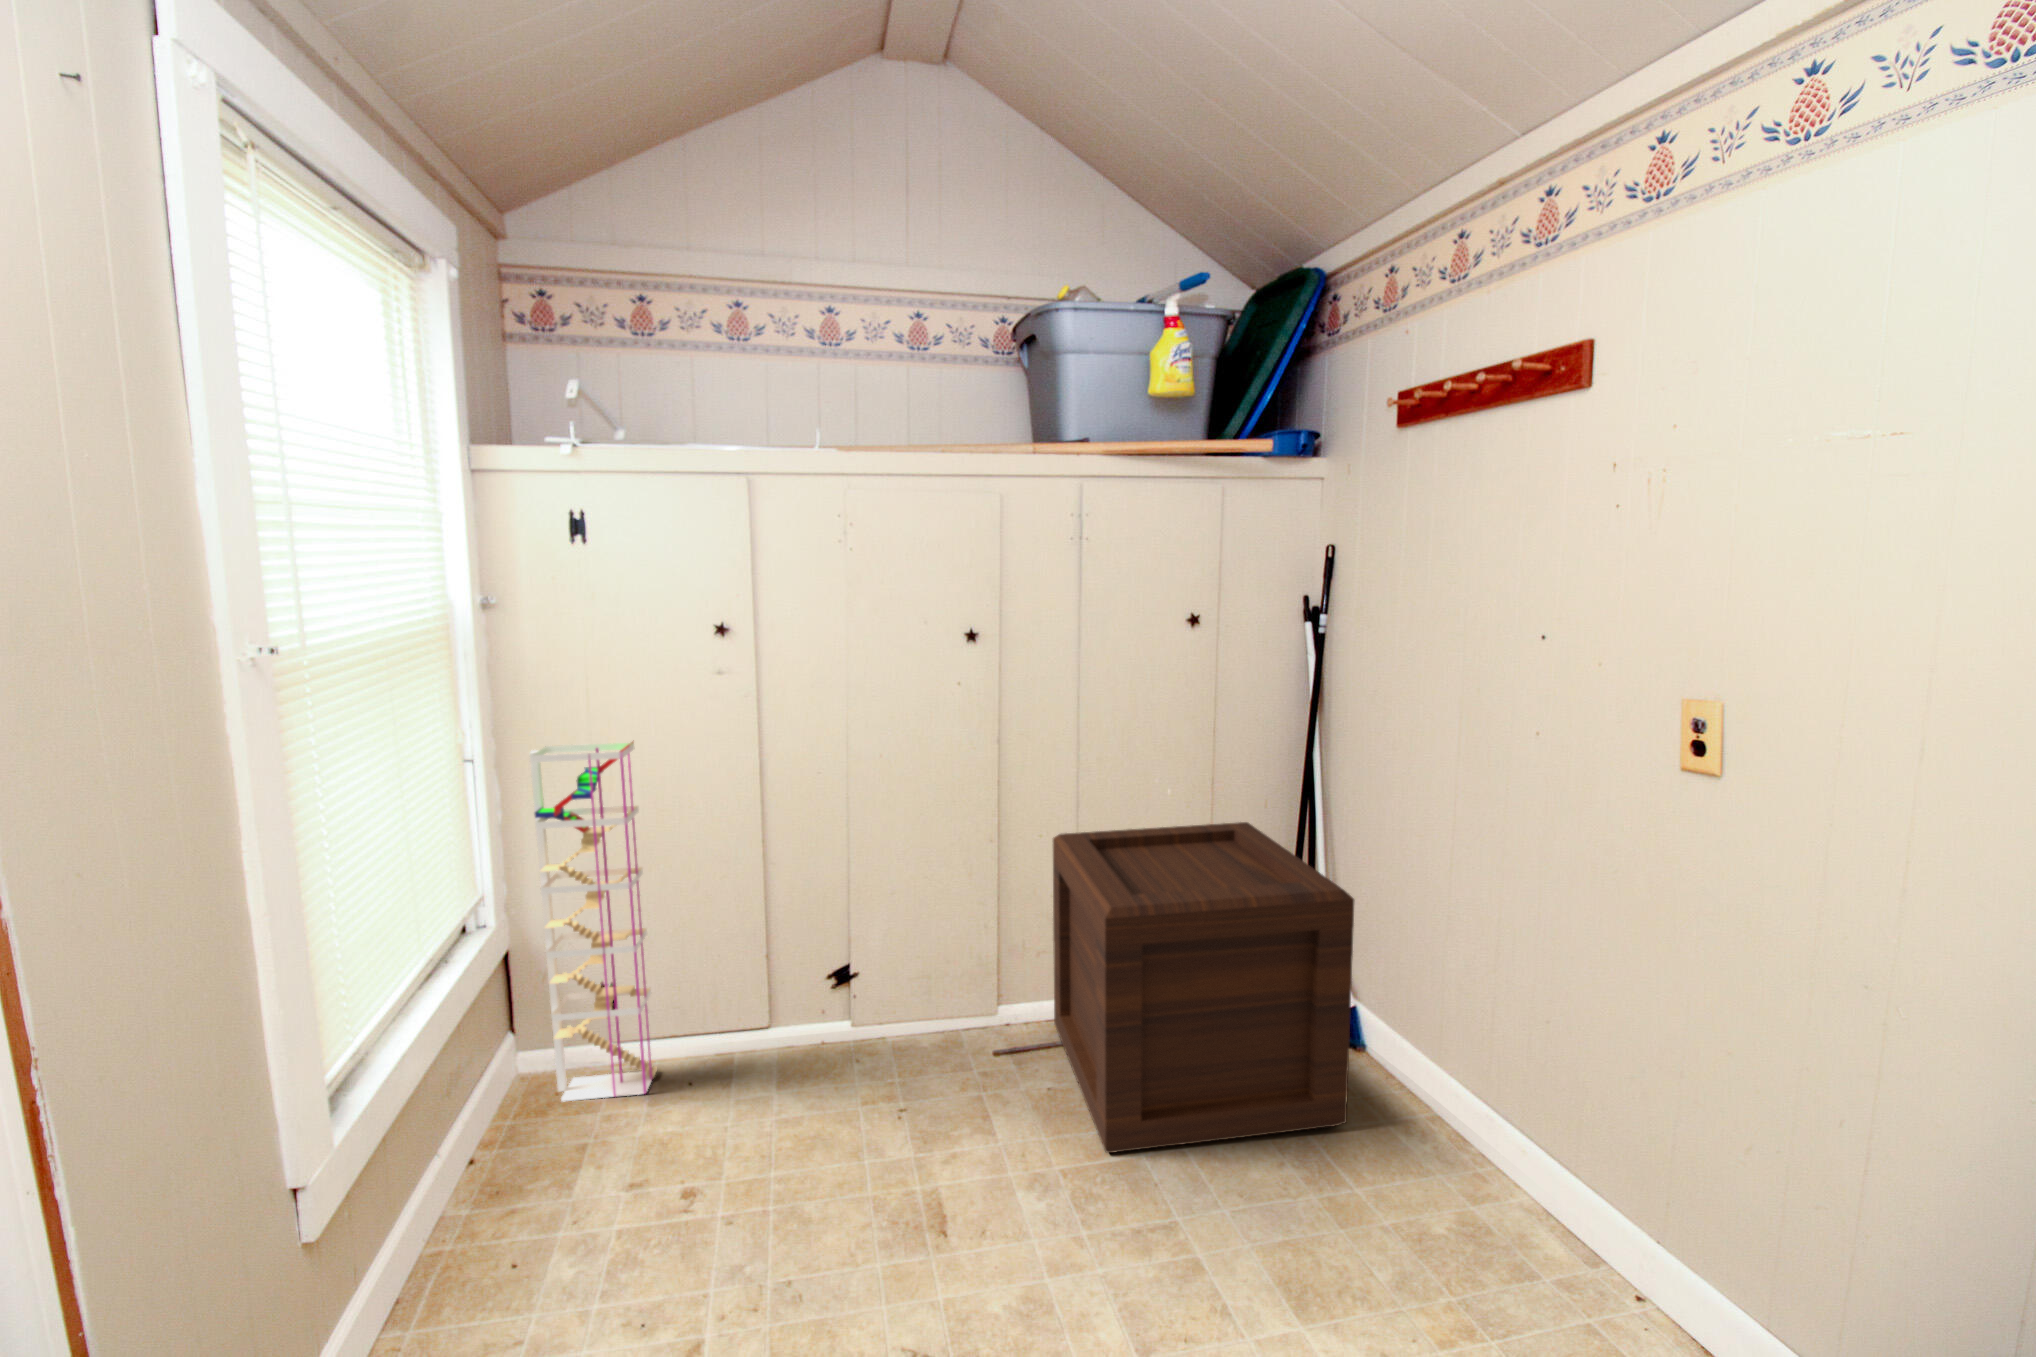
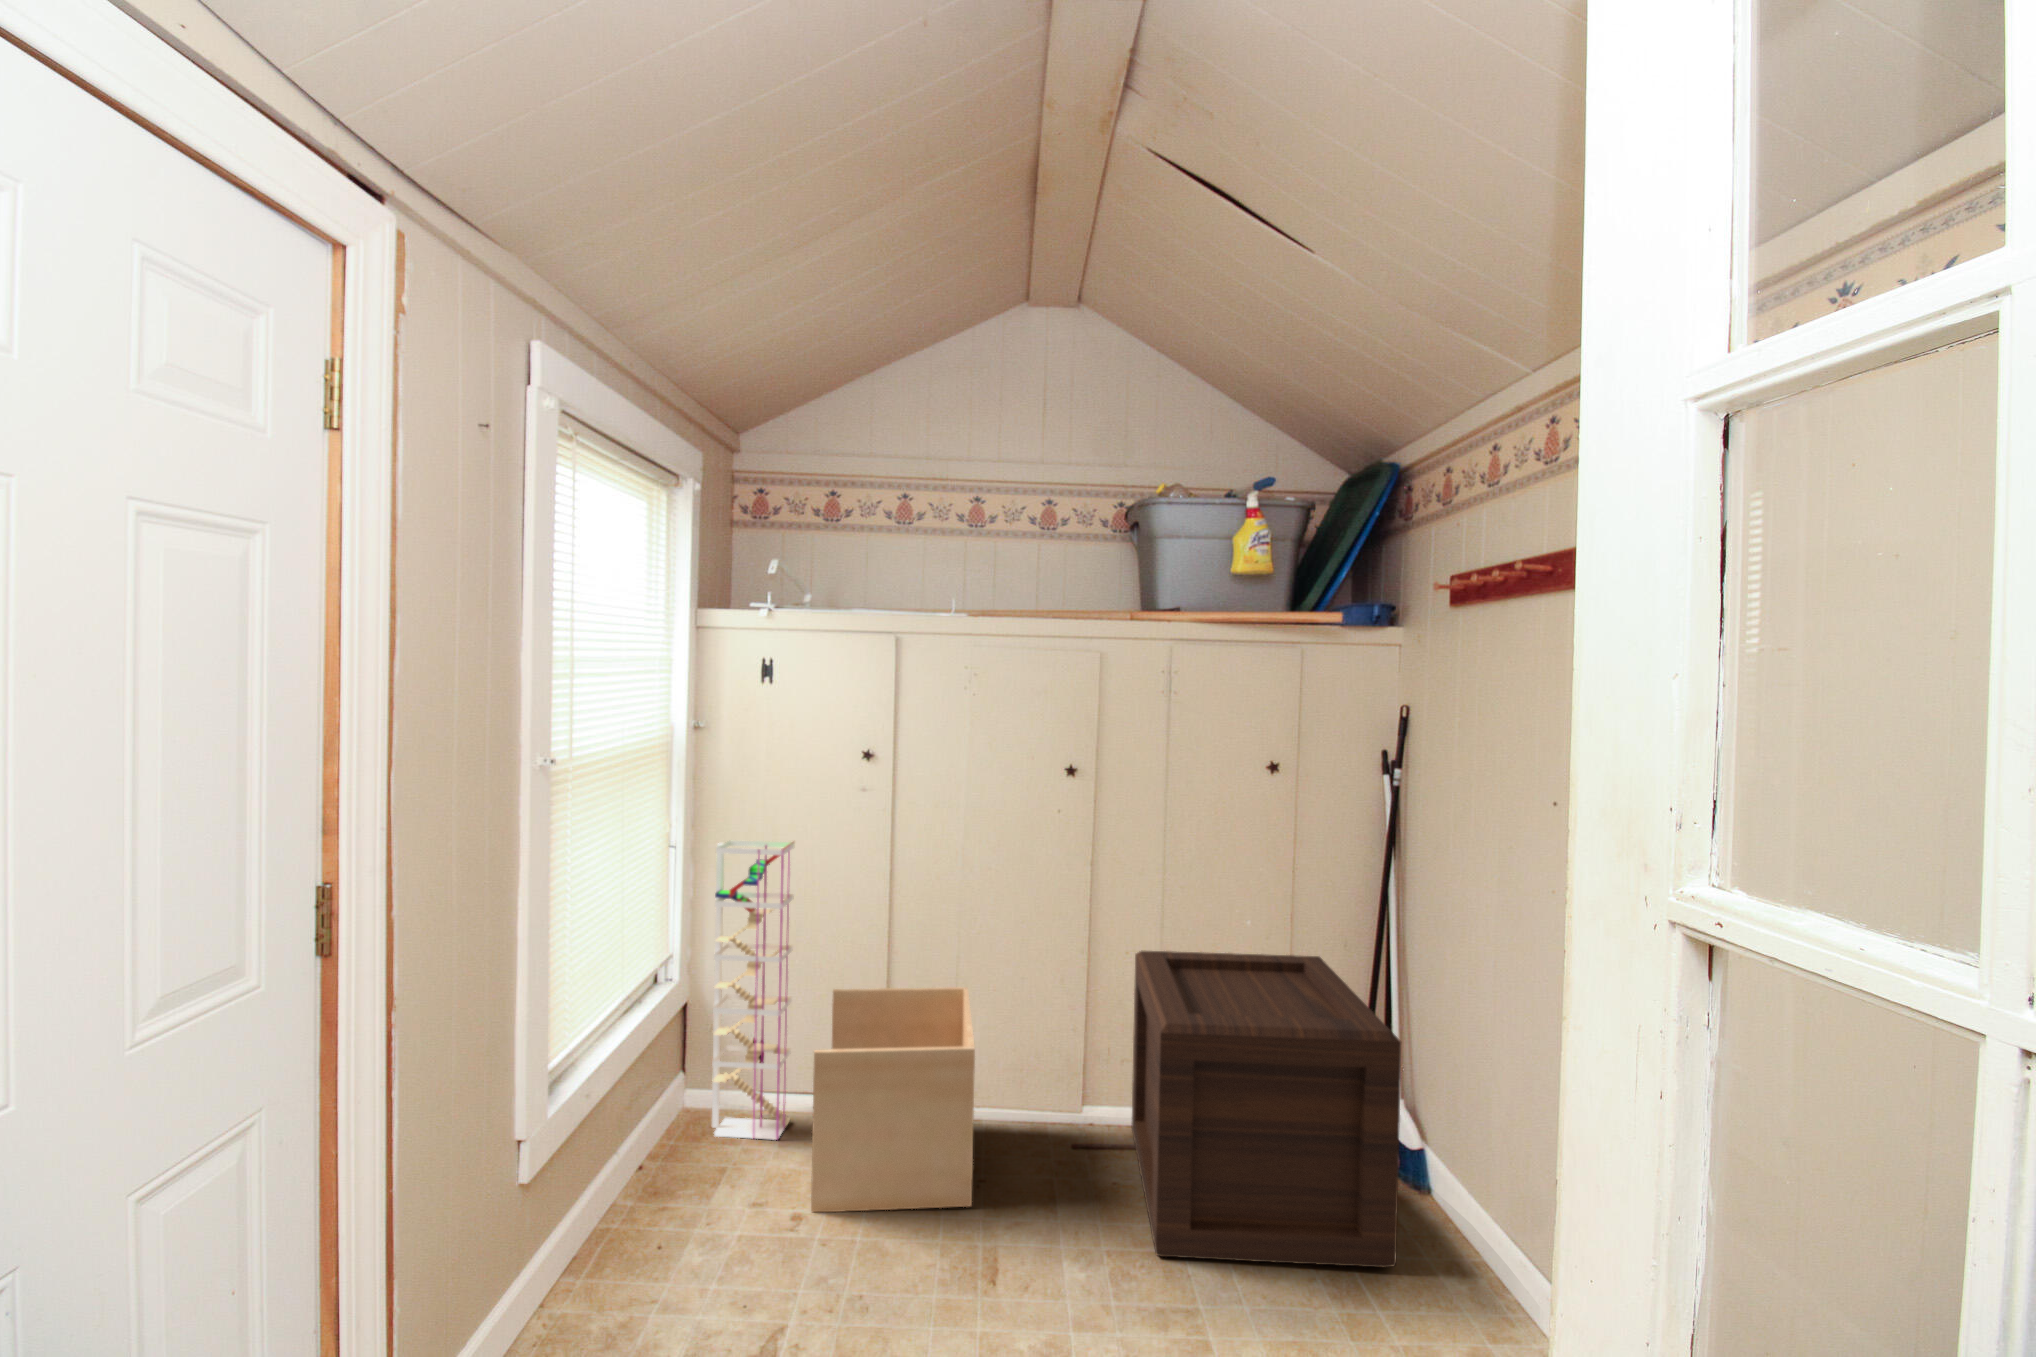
cardboard box: none [691,894,894,1171] -> present [811,987,975,1212]

